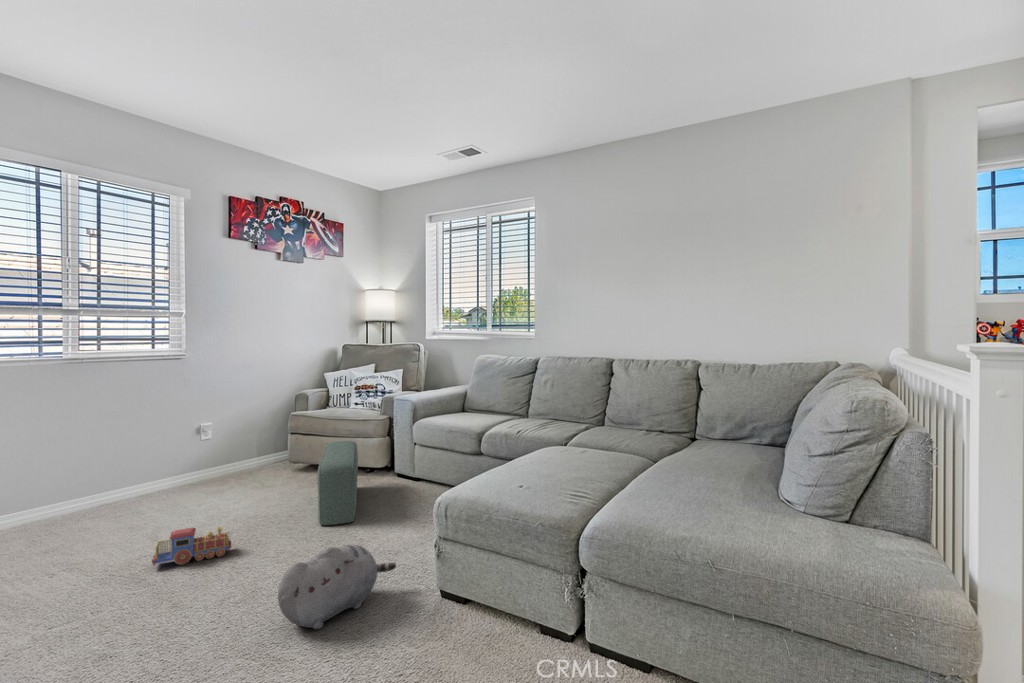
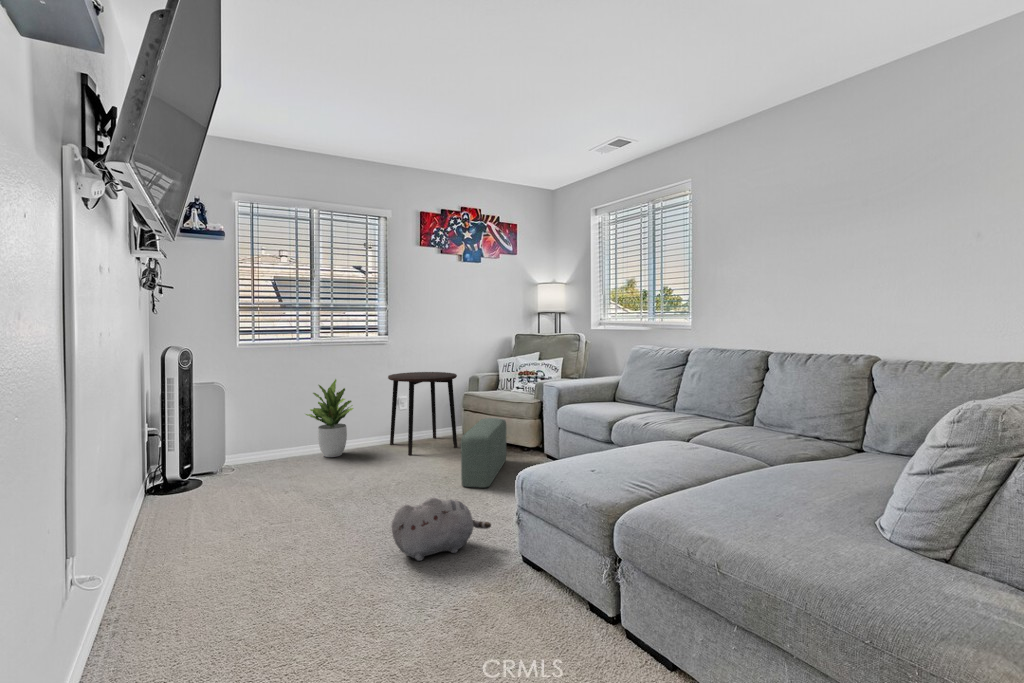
side table: none [188,391,286,498] -> present [388,372,457,455]
potted plant: none [51,407,137,517] -> present [306,379,353,457]
toy train: present [152,527,231,565] -> none [341,471,394,497]

